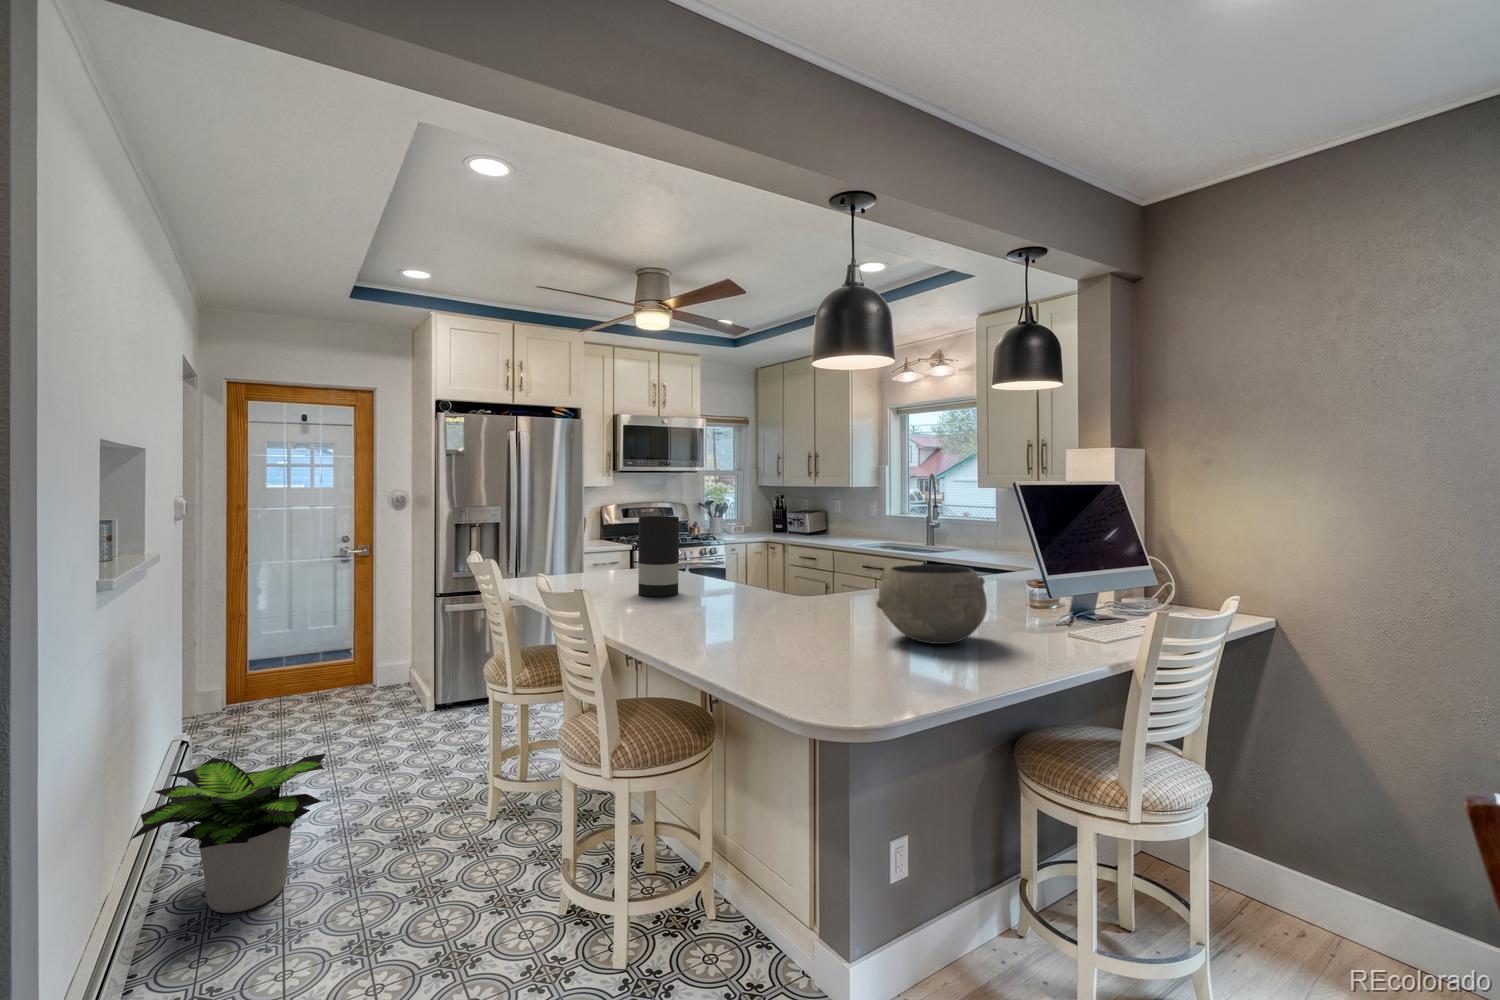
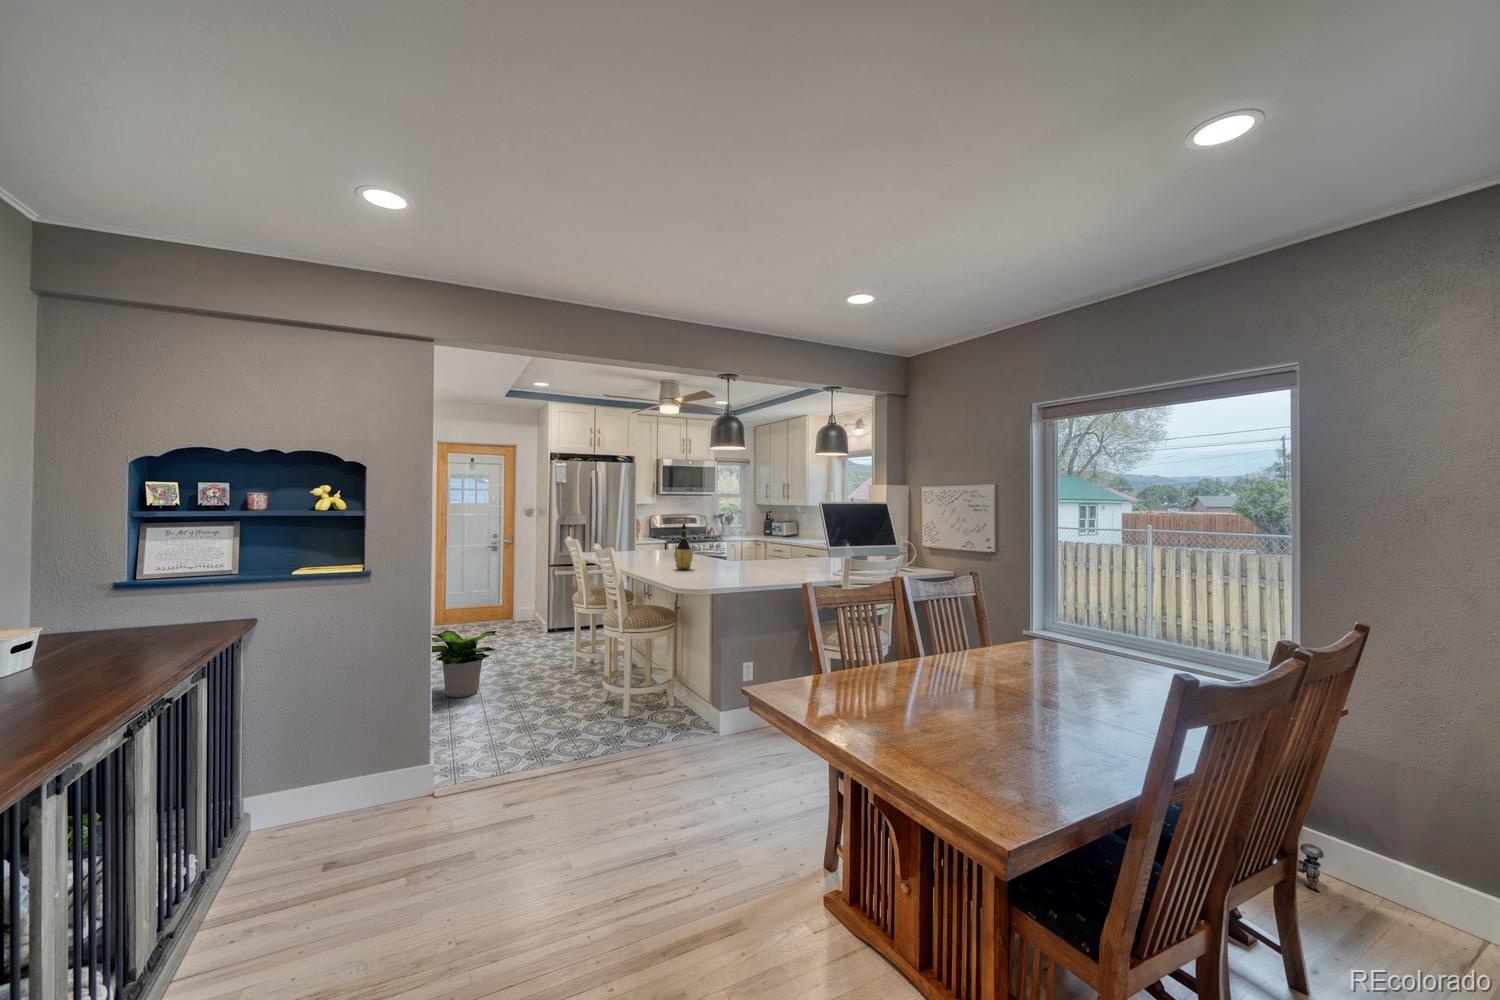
vase: present [638,516,679,597] -> none [650,519,671,560]
wine bottle: none [711,527,750,625] -> present [674,523,693,569]
ceramic bowl: present [877,565,987,644] -> none [742,541,792,575]

